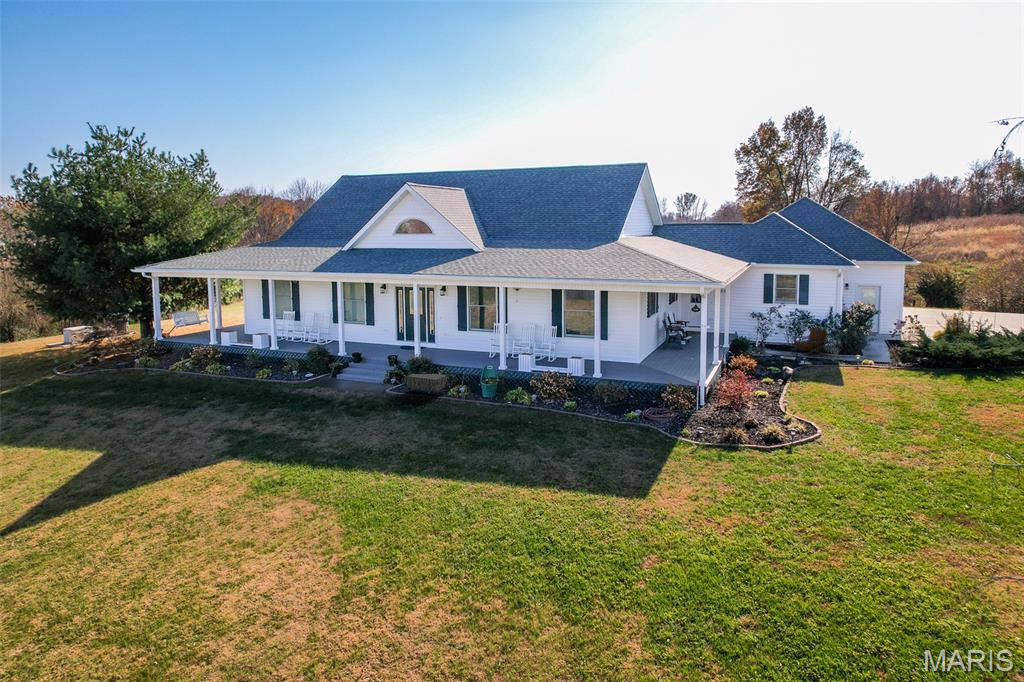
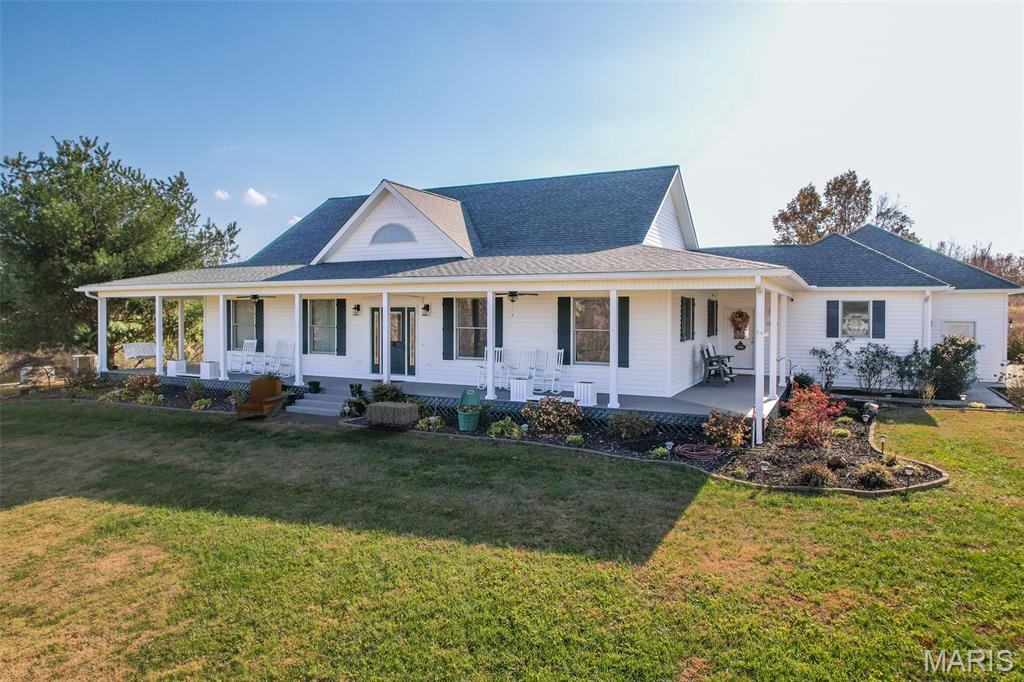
lounge chair: present [792,327,829,356] -> present [231,380,288,422]

